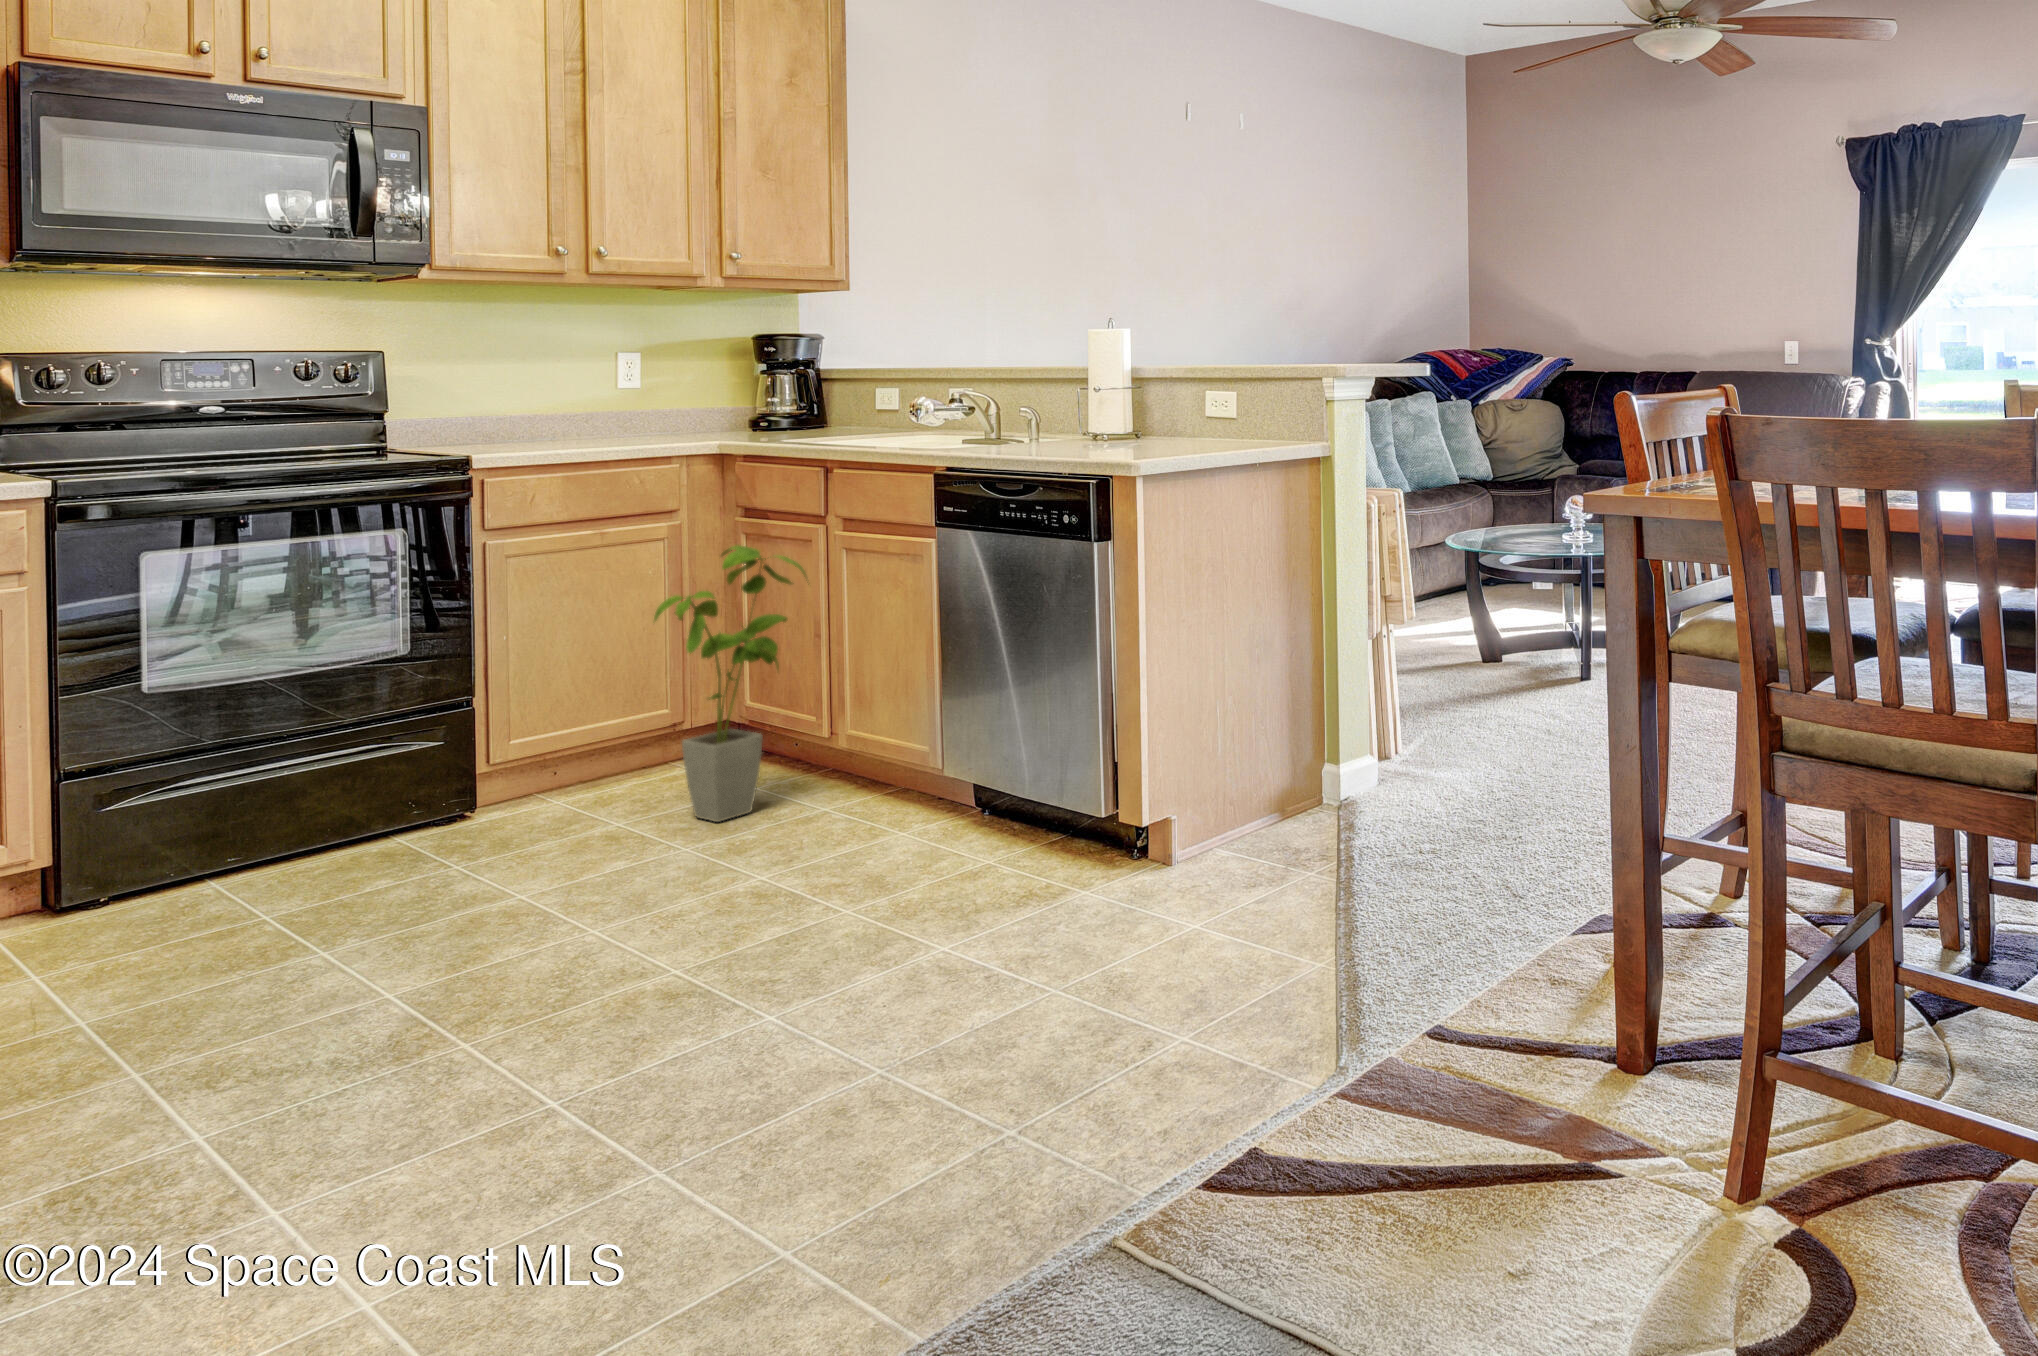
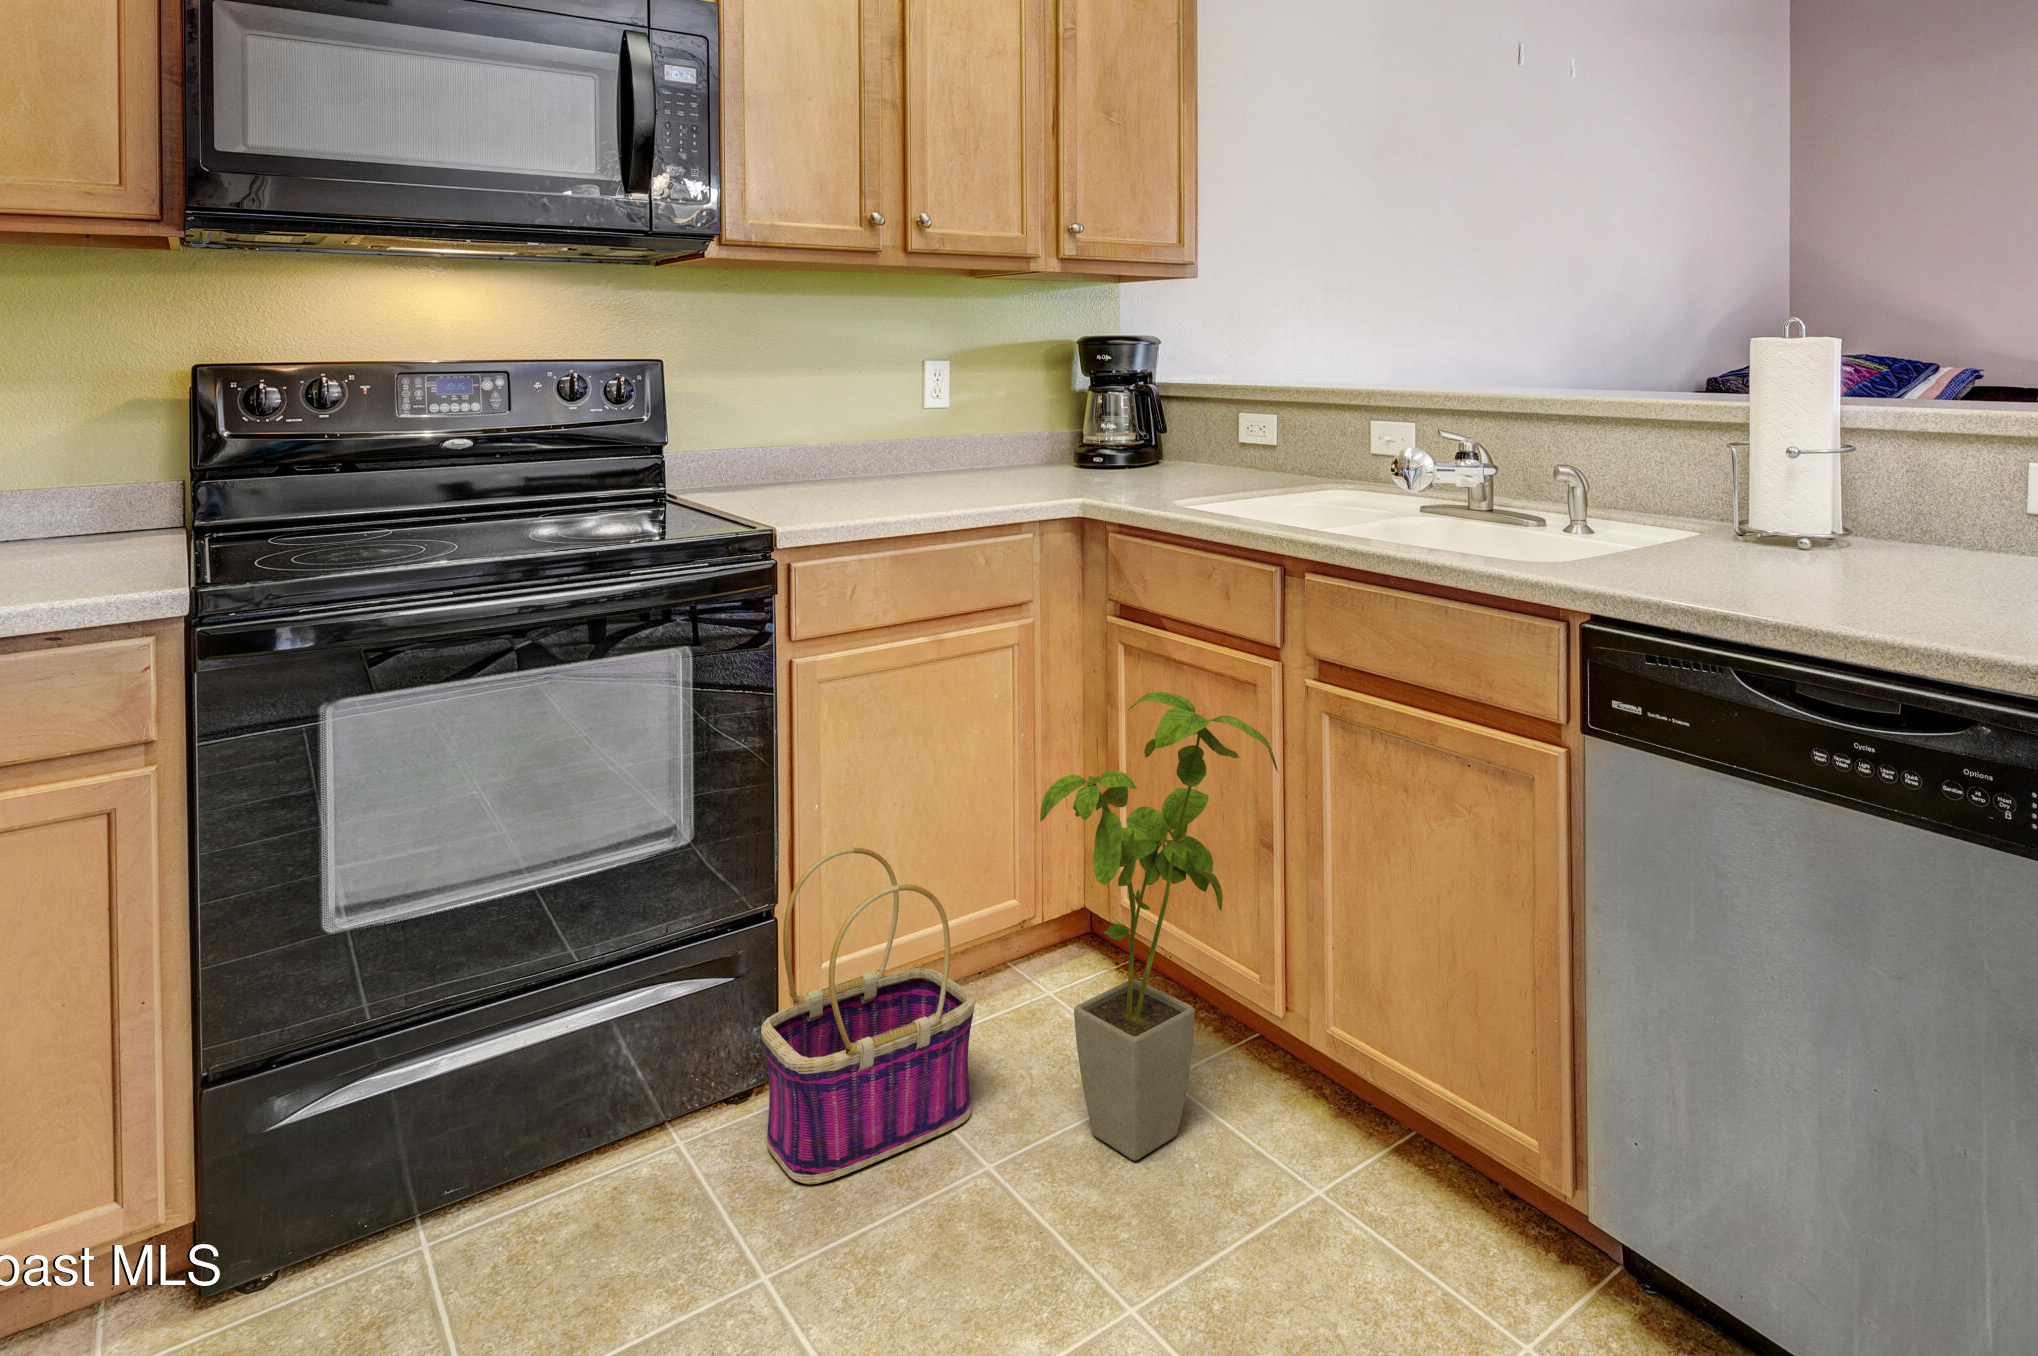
basket: none [459,661,618,851] -> present [761,848,975,1184]

